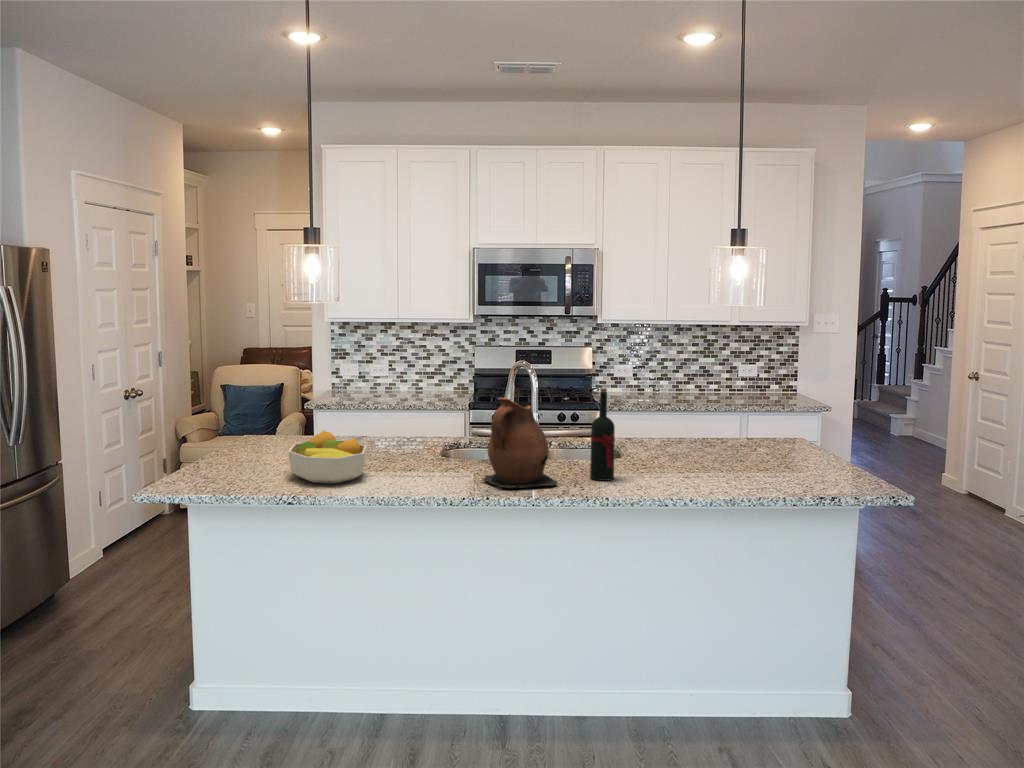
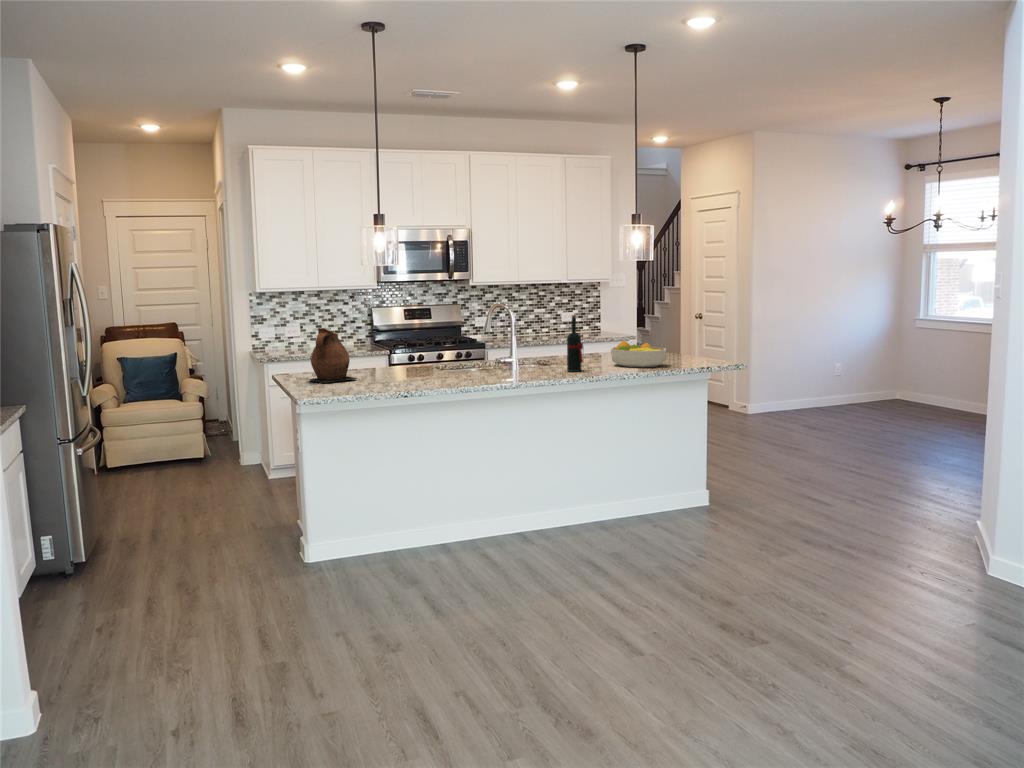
ceramic pitcher: present [485,398,557,488] -> present [309,328,357,382]
fruit bowl: present [288,431,366,484] -> present [611,340,666,368]

